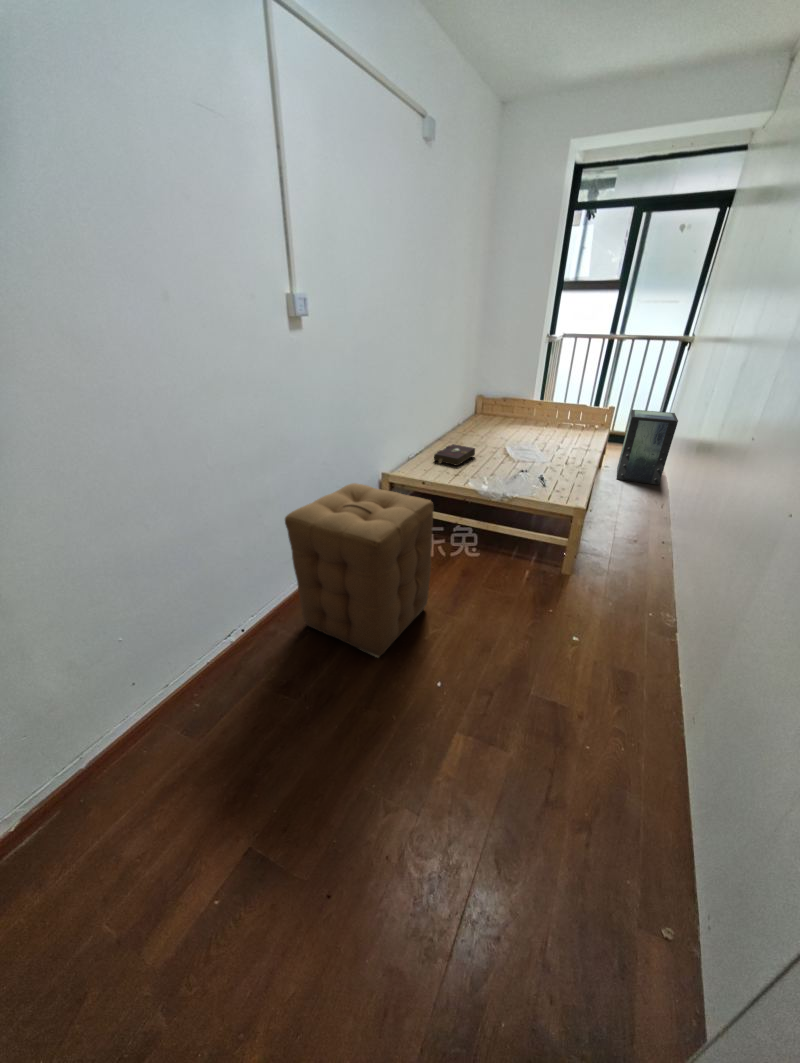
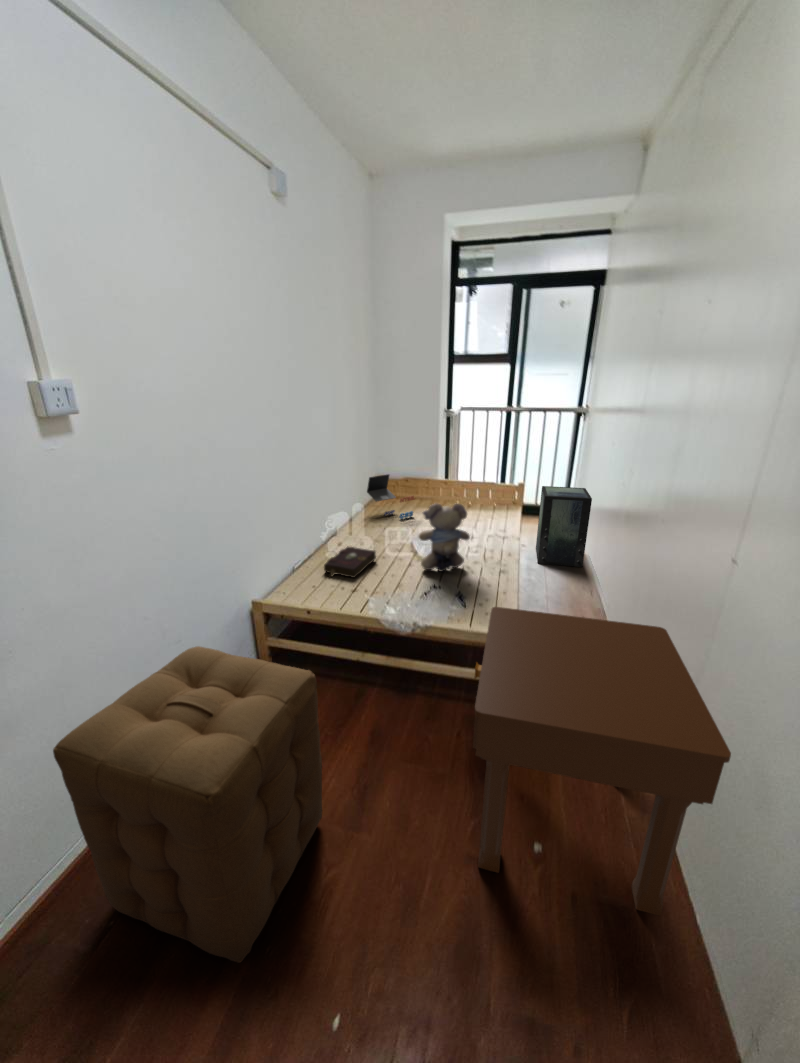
laptop: none [470,392,512,431] -> present [367,474,415,519]
teddy bear: none [512,409,556,467] -> present [419,503,470,572]
nightstand: none [530,479,721,684] -> present [473,607,731,916]

